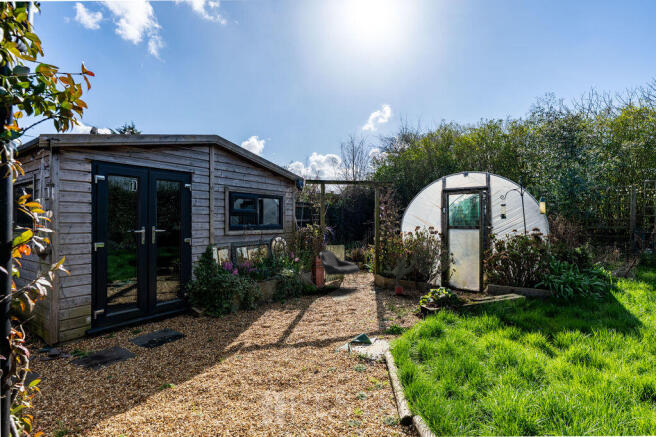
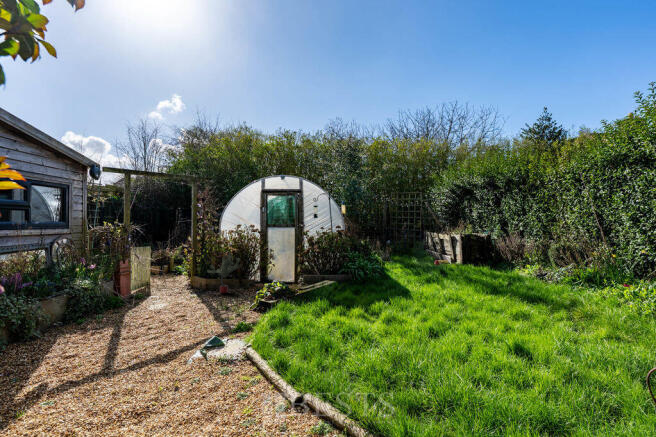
lounge chair: present [320,250,359,292] -> none [125,253,177,302]

